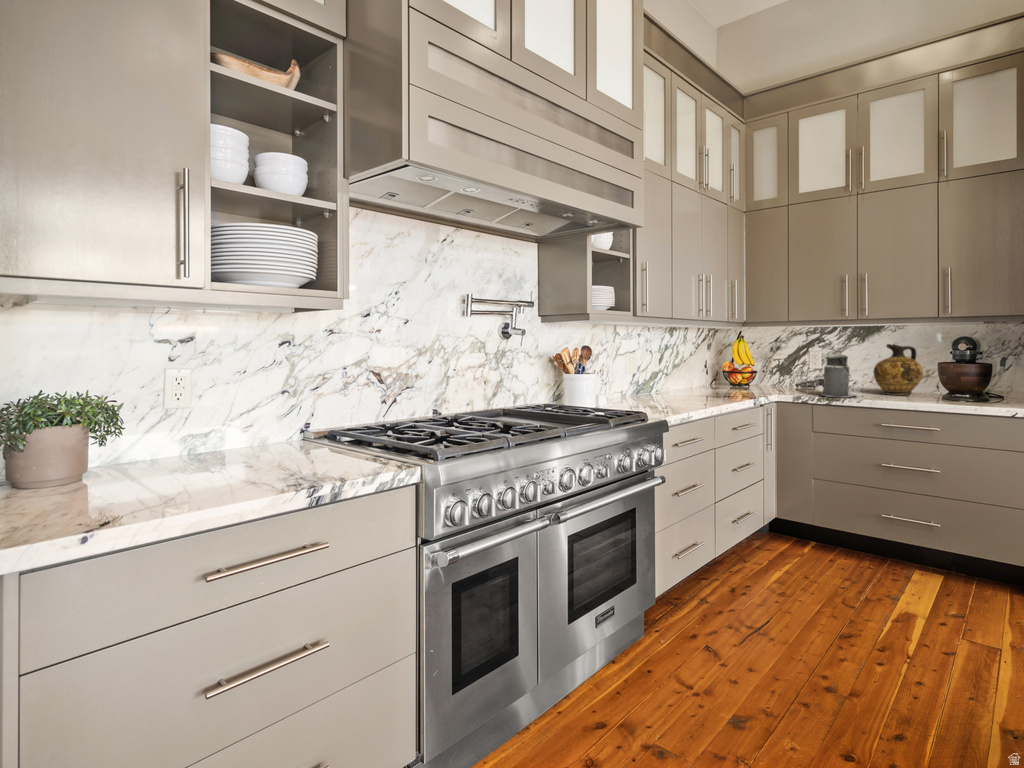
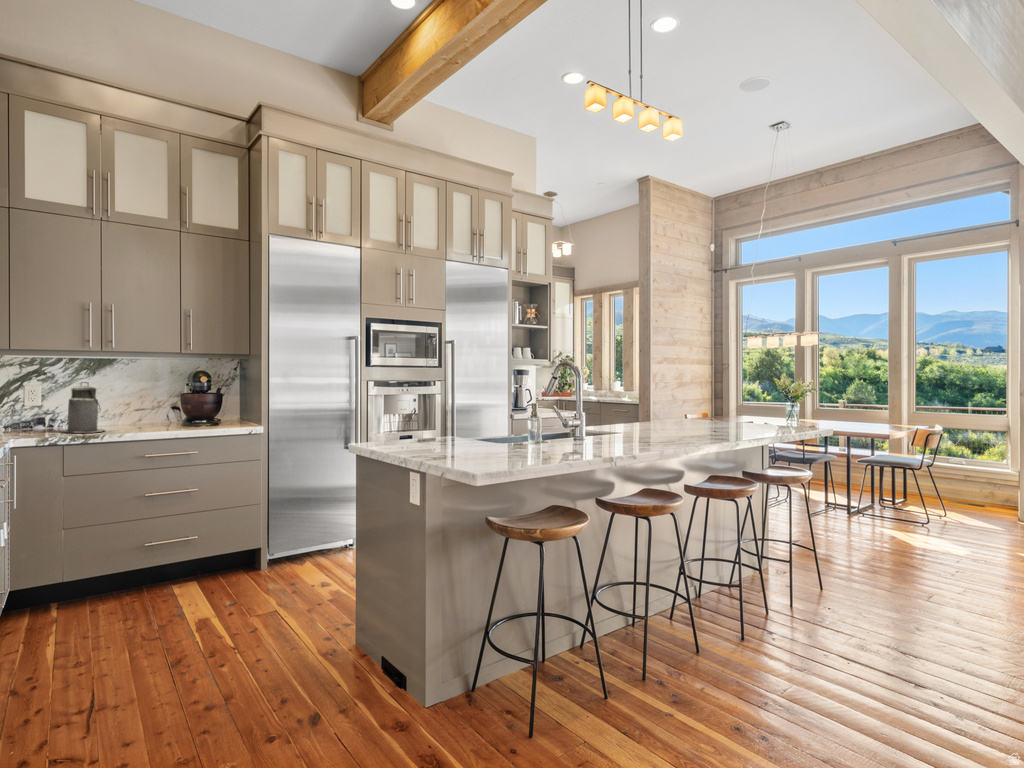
ceramic jug: present [874,344,923,395] -> none [115,377,163,427]

